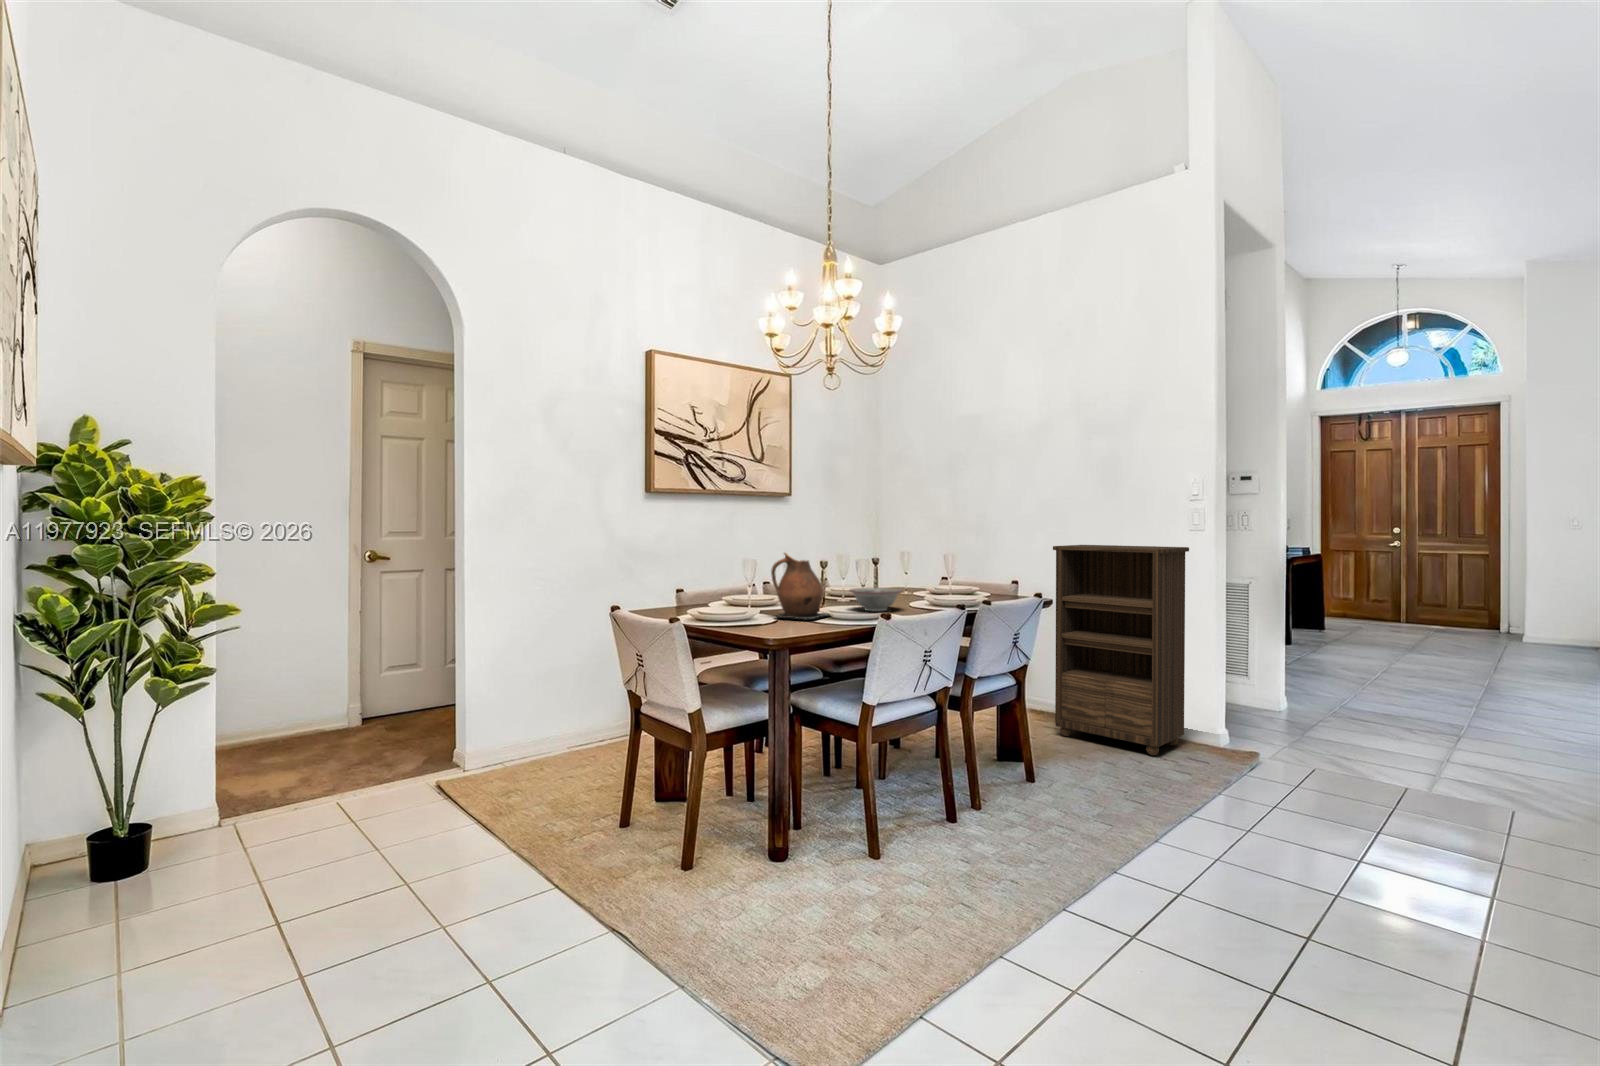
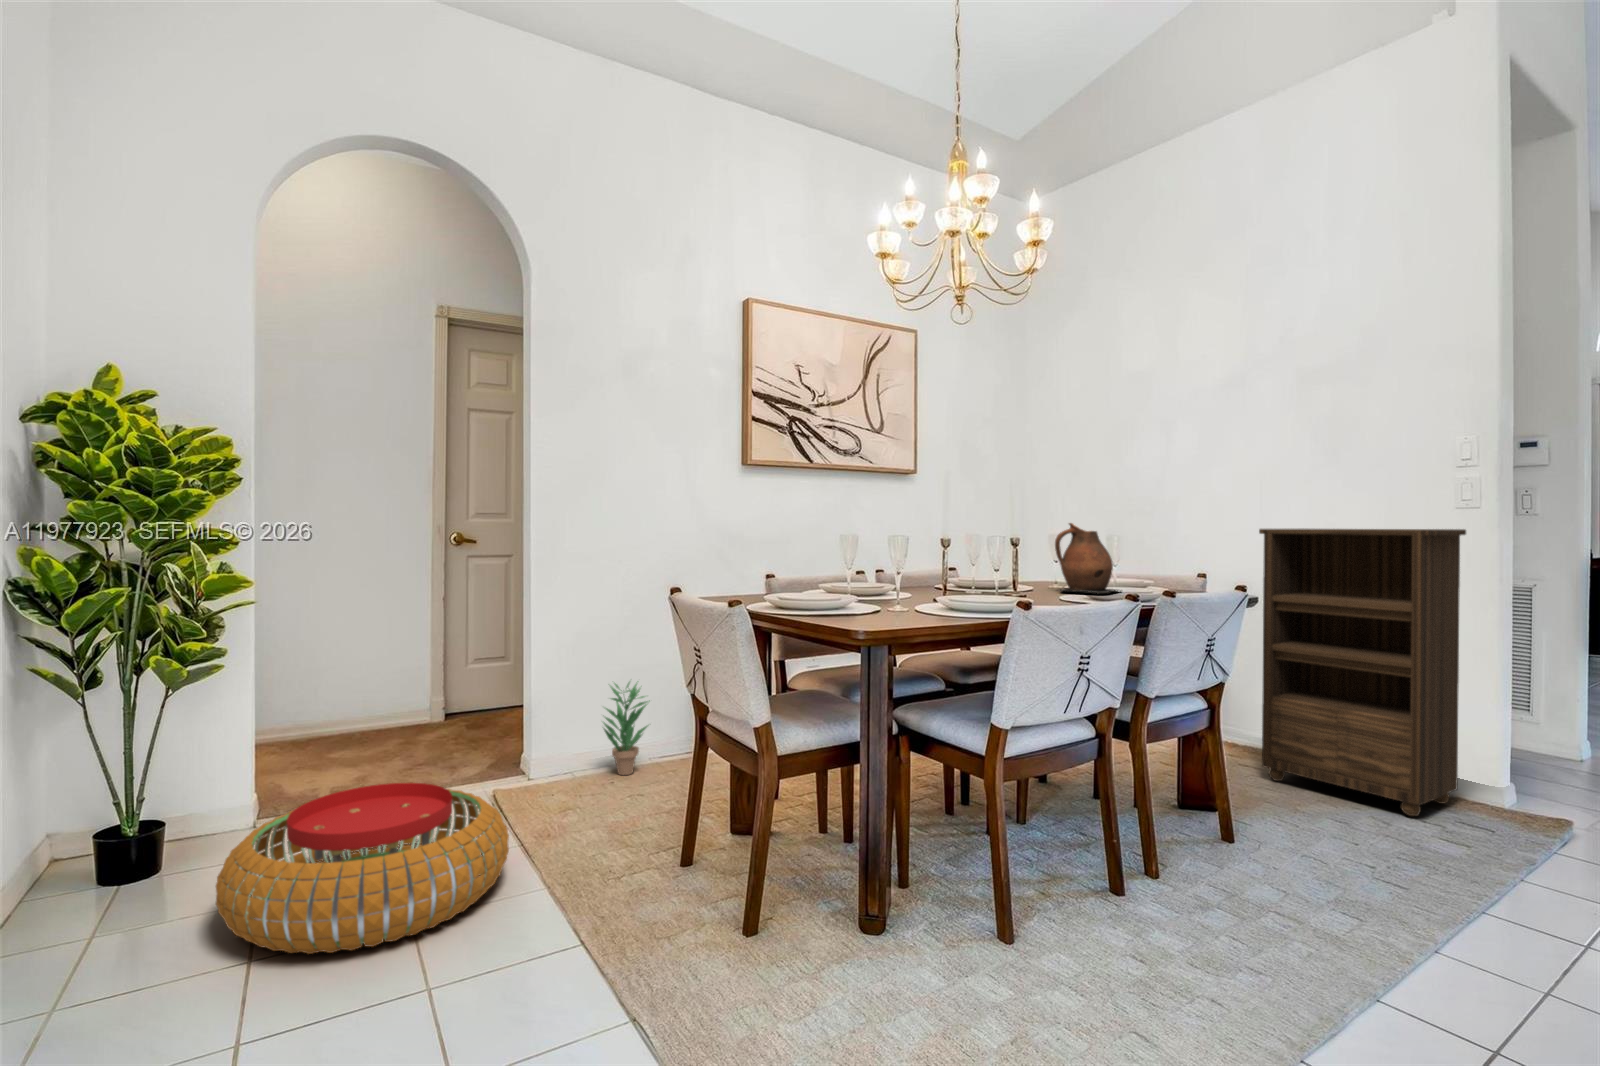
ceramic pitcher: present [771,553,830,620] -> present [1055,523,1117,594]
decorative bowl: present [850,587,902,611] -> none [978,574,1050,604]
potted plant: none [529,679,576,762] -> present [604,682,650,775]
pouf: none [230,776,478,917] -> present [216,783,509,954]

